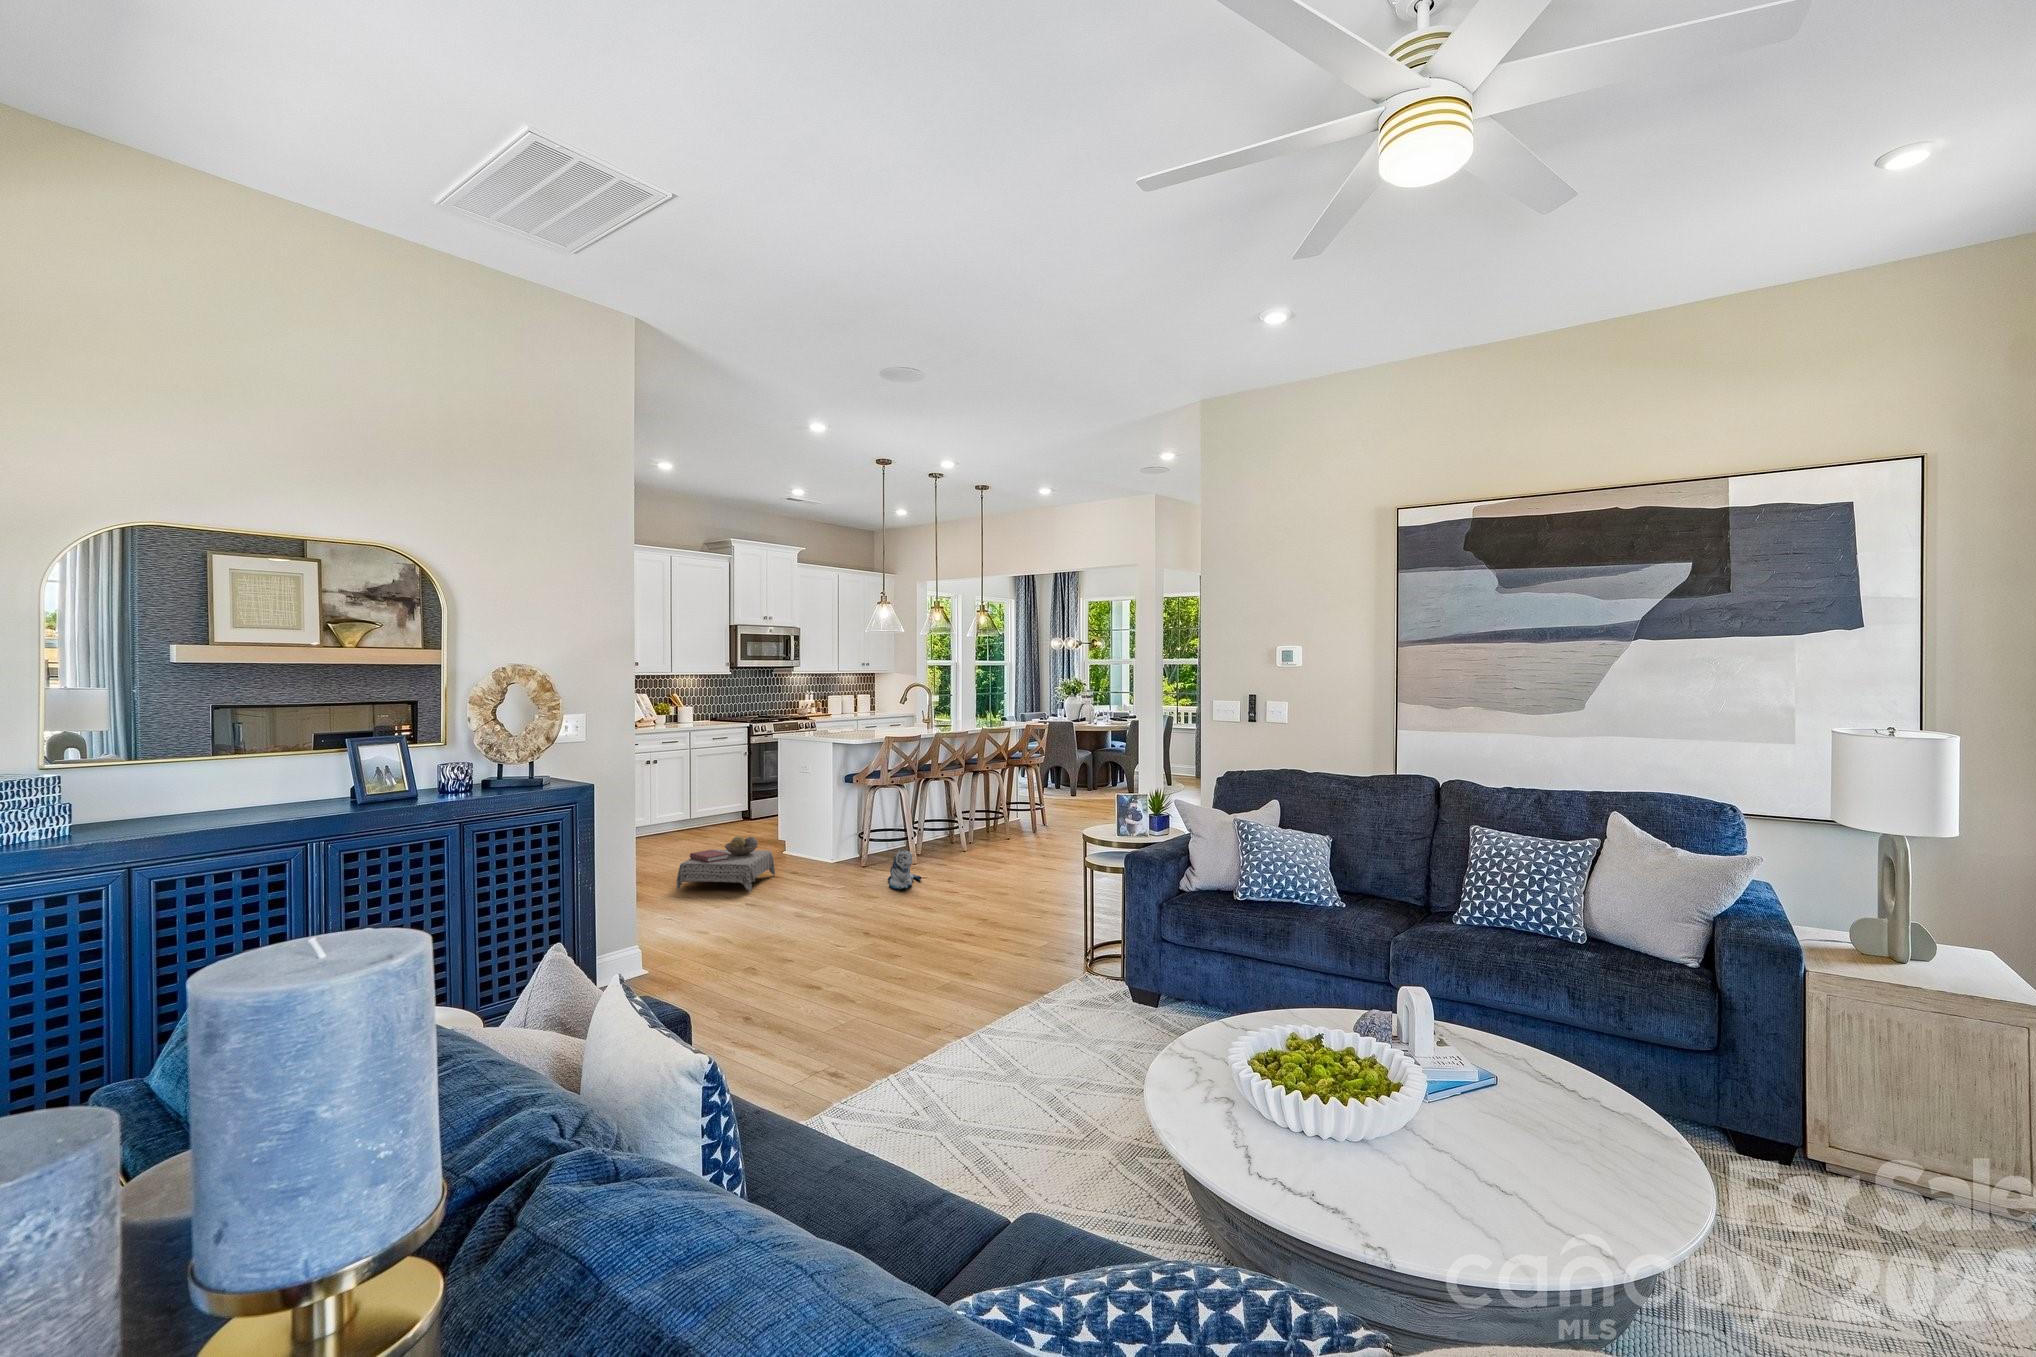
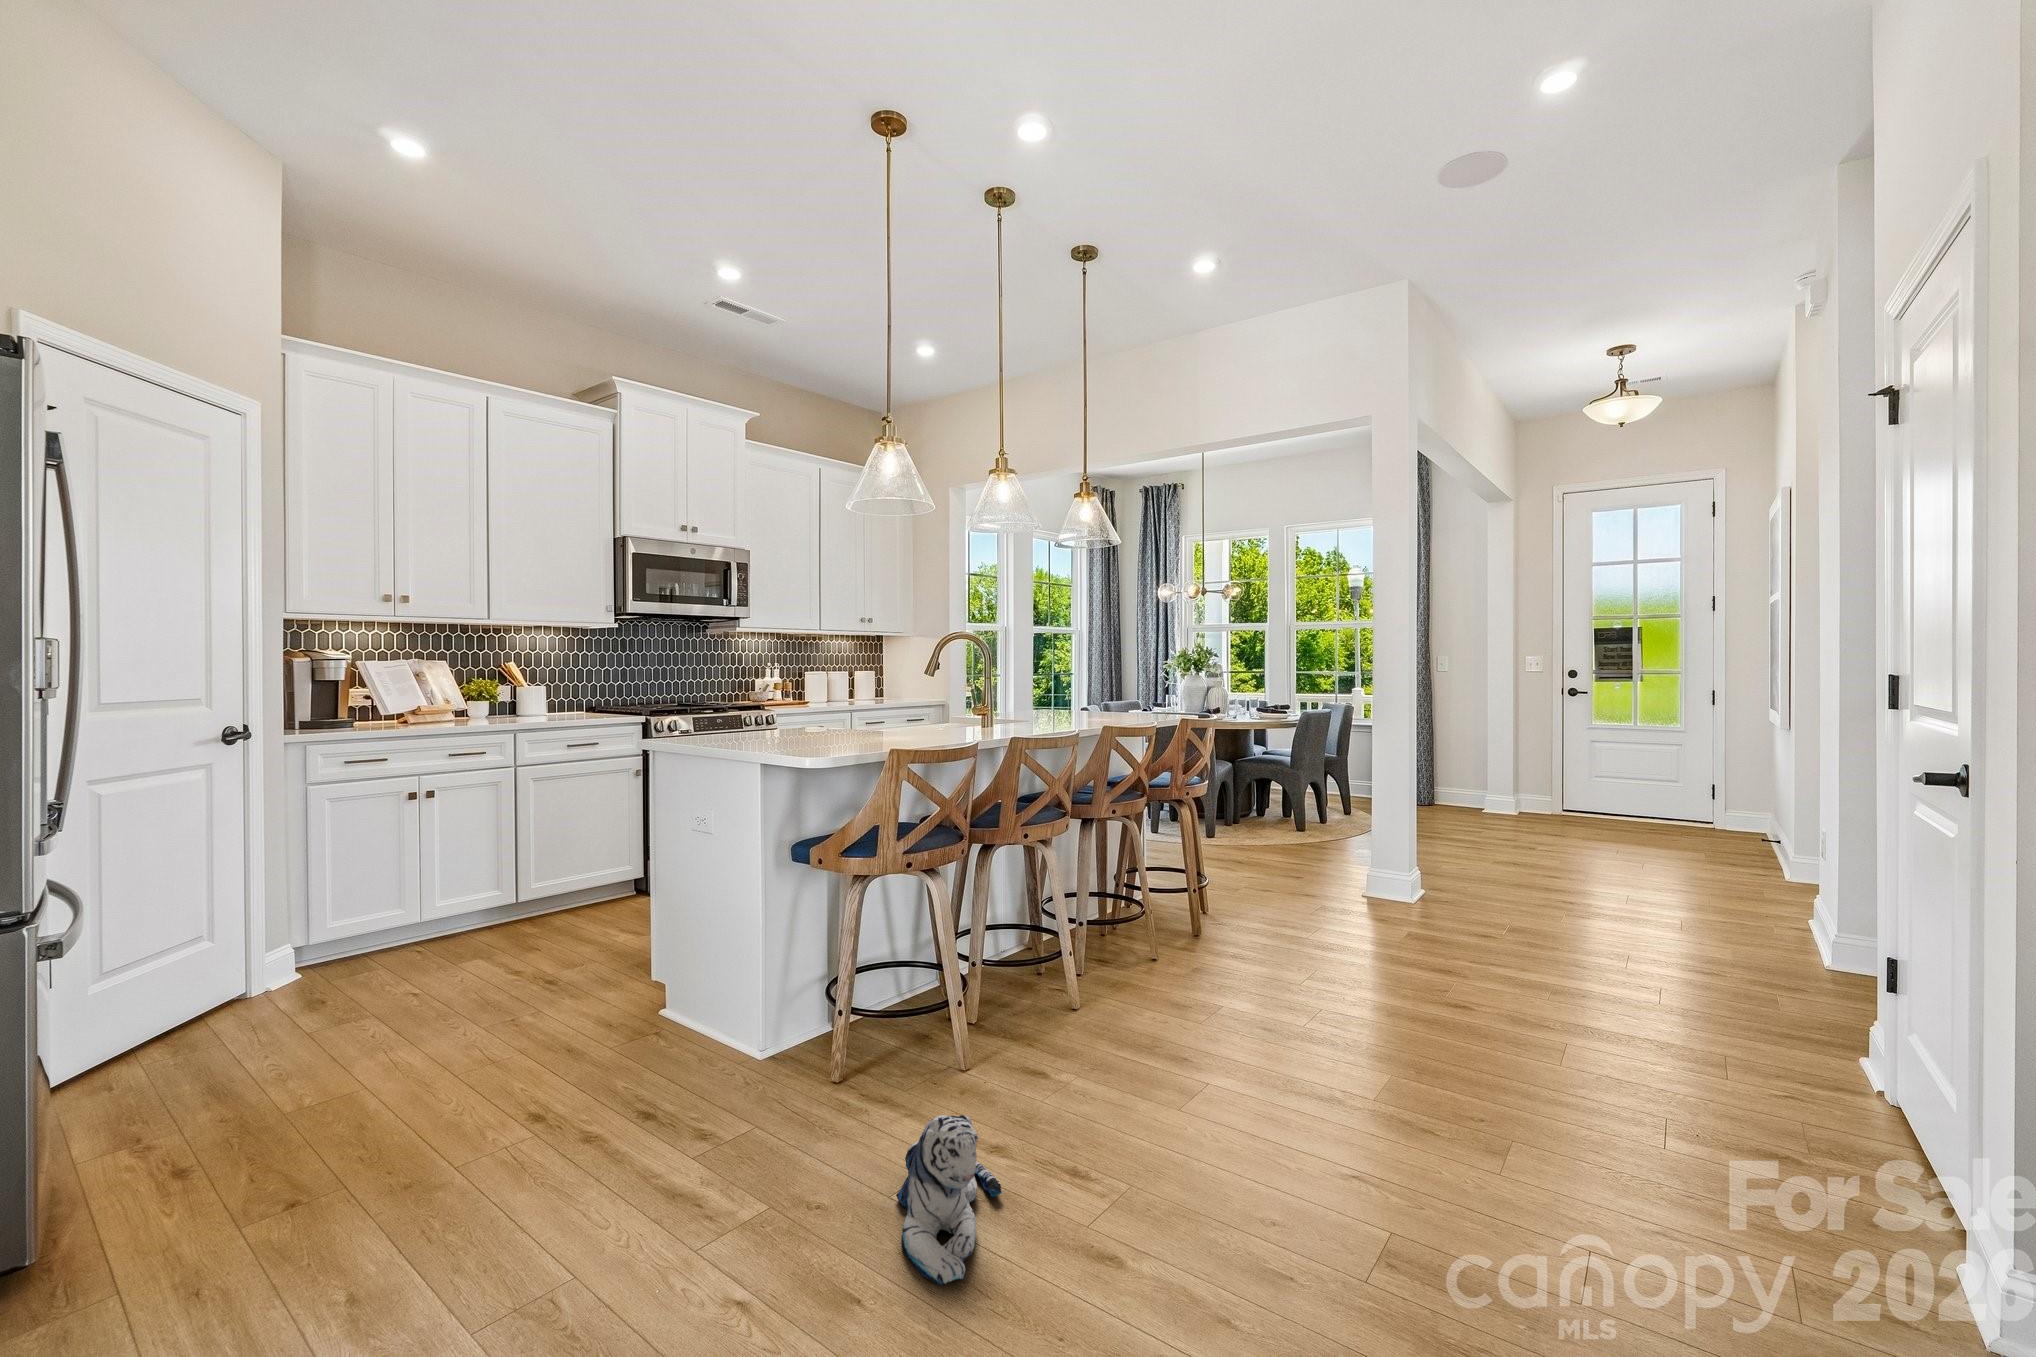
ottoman: present [676,836,775,892] -> none [157,1057,570,1307]

